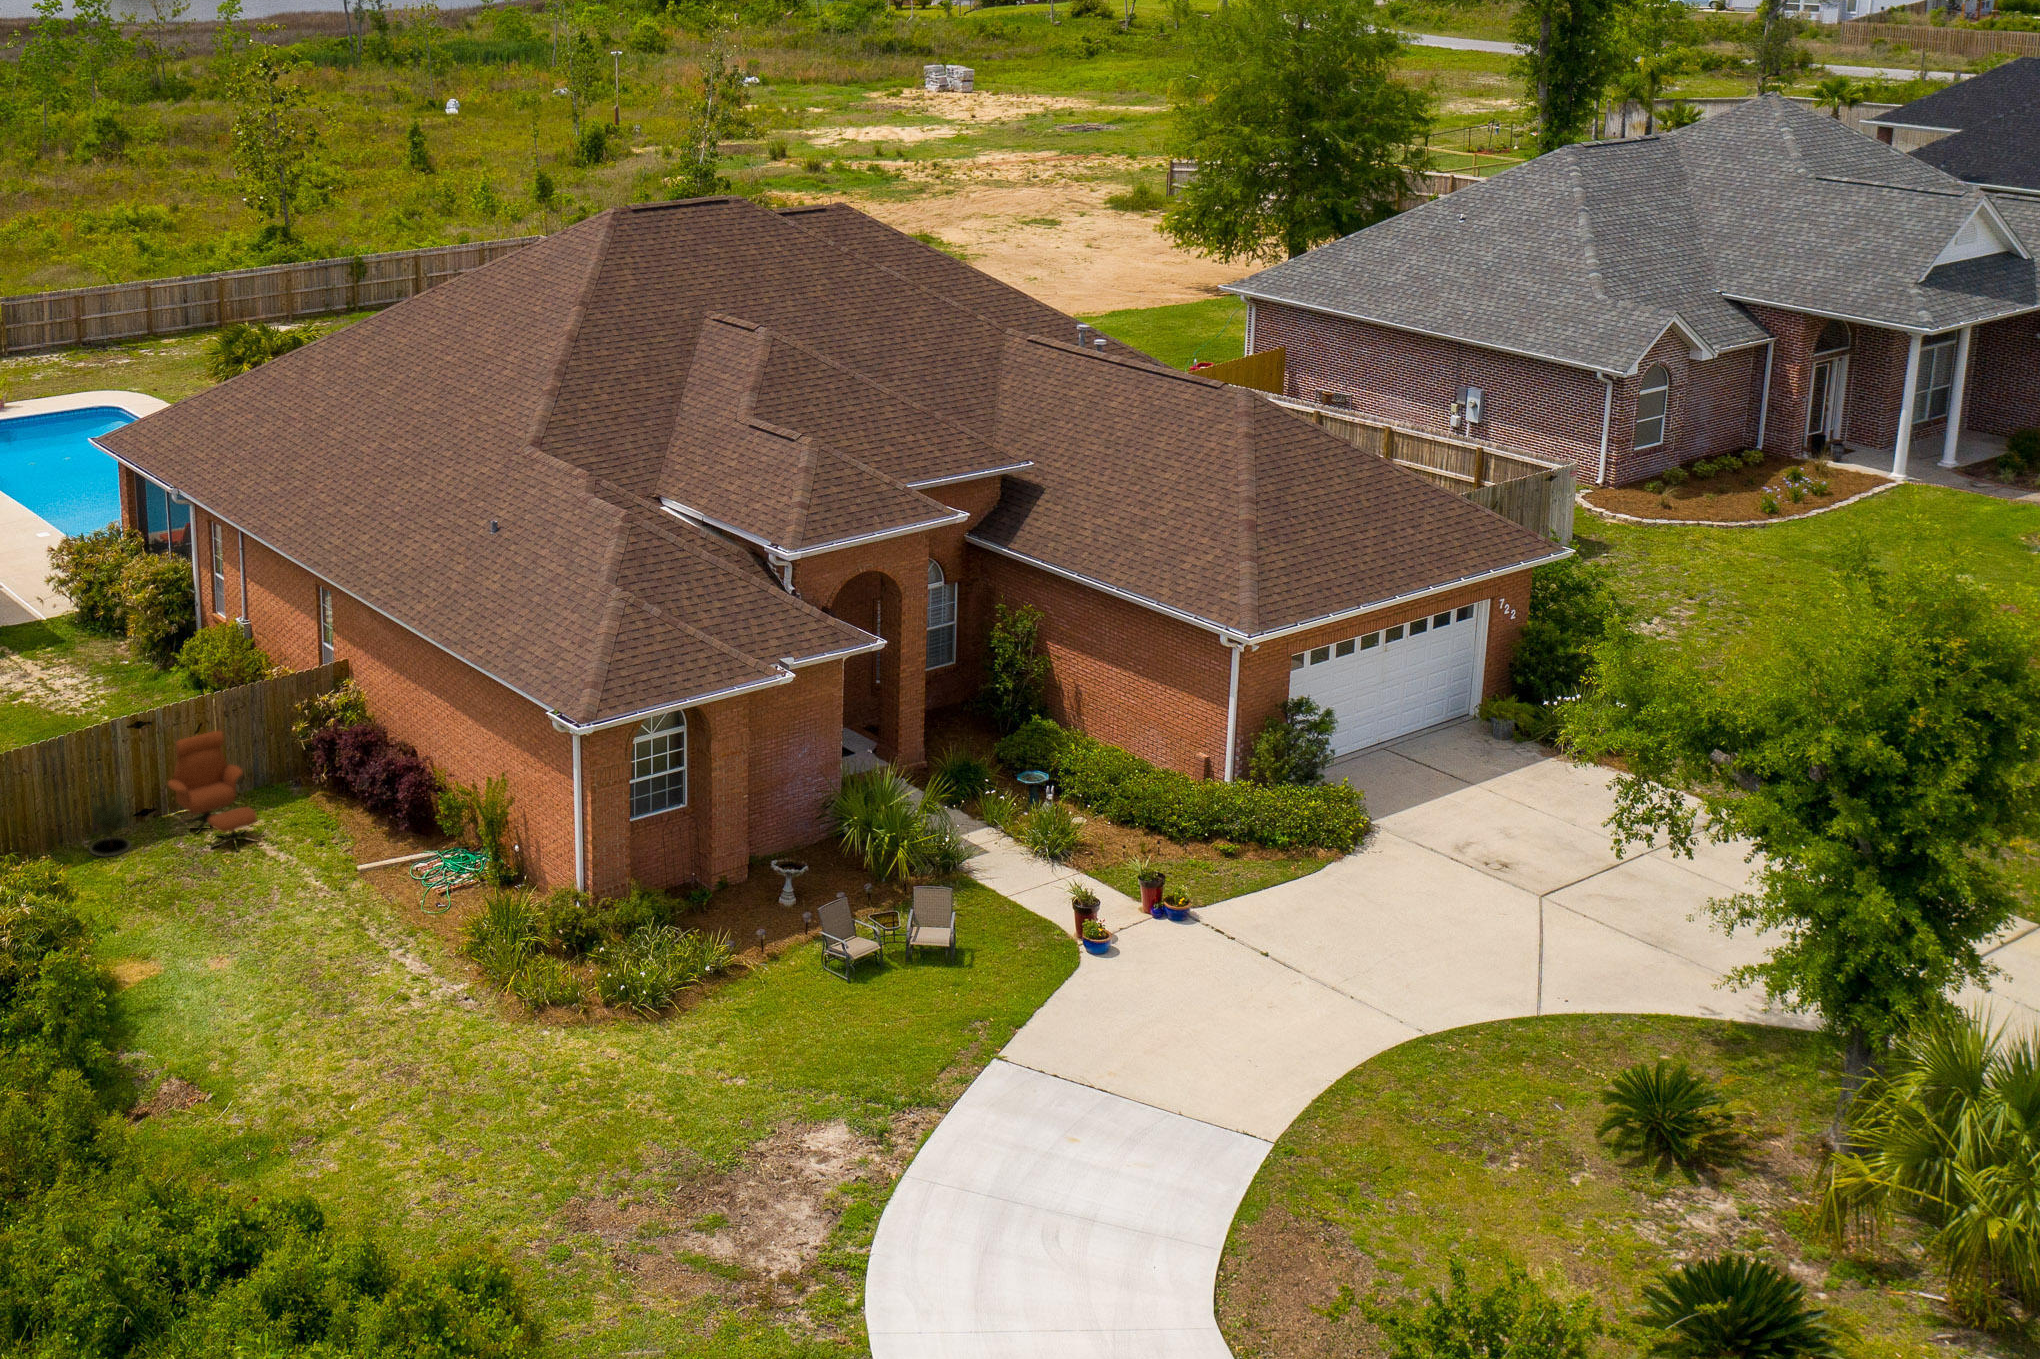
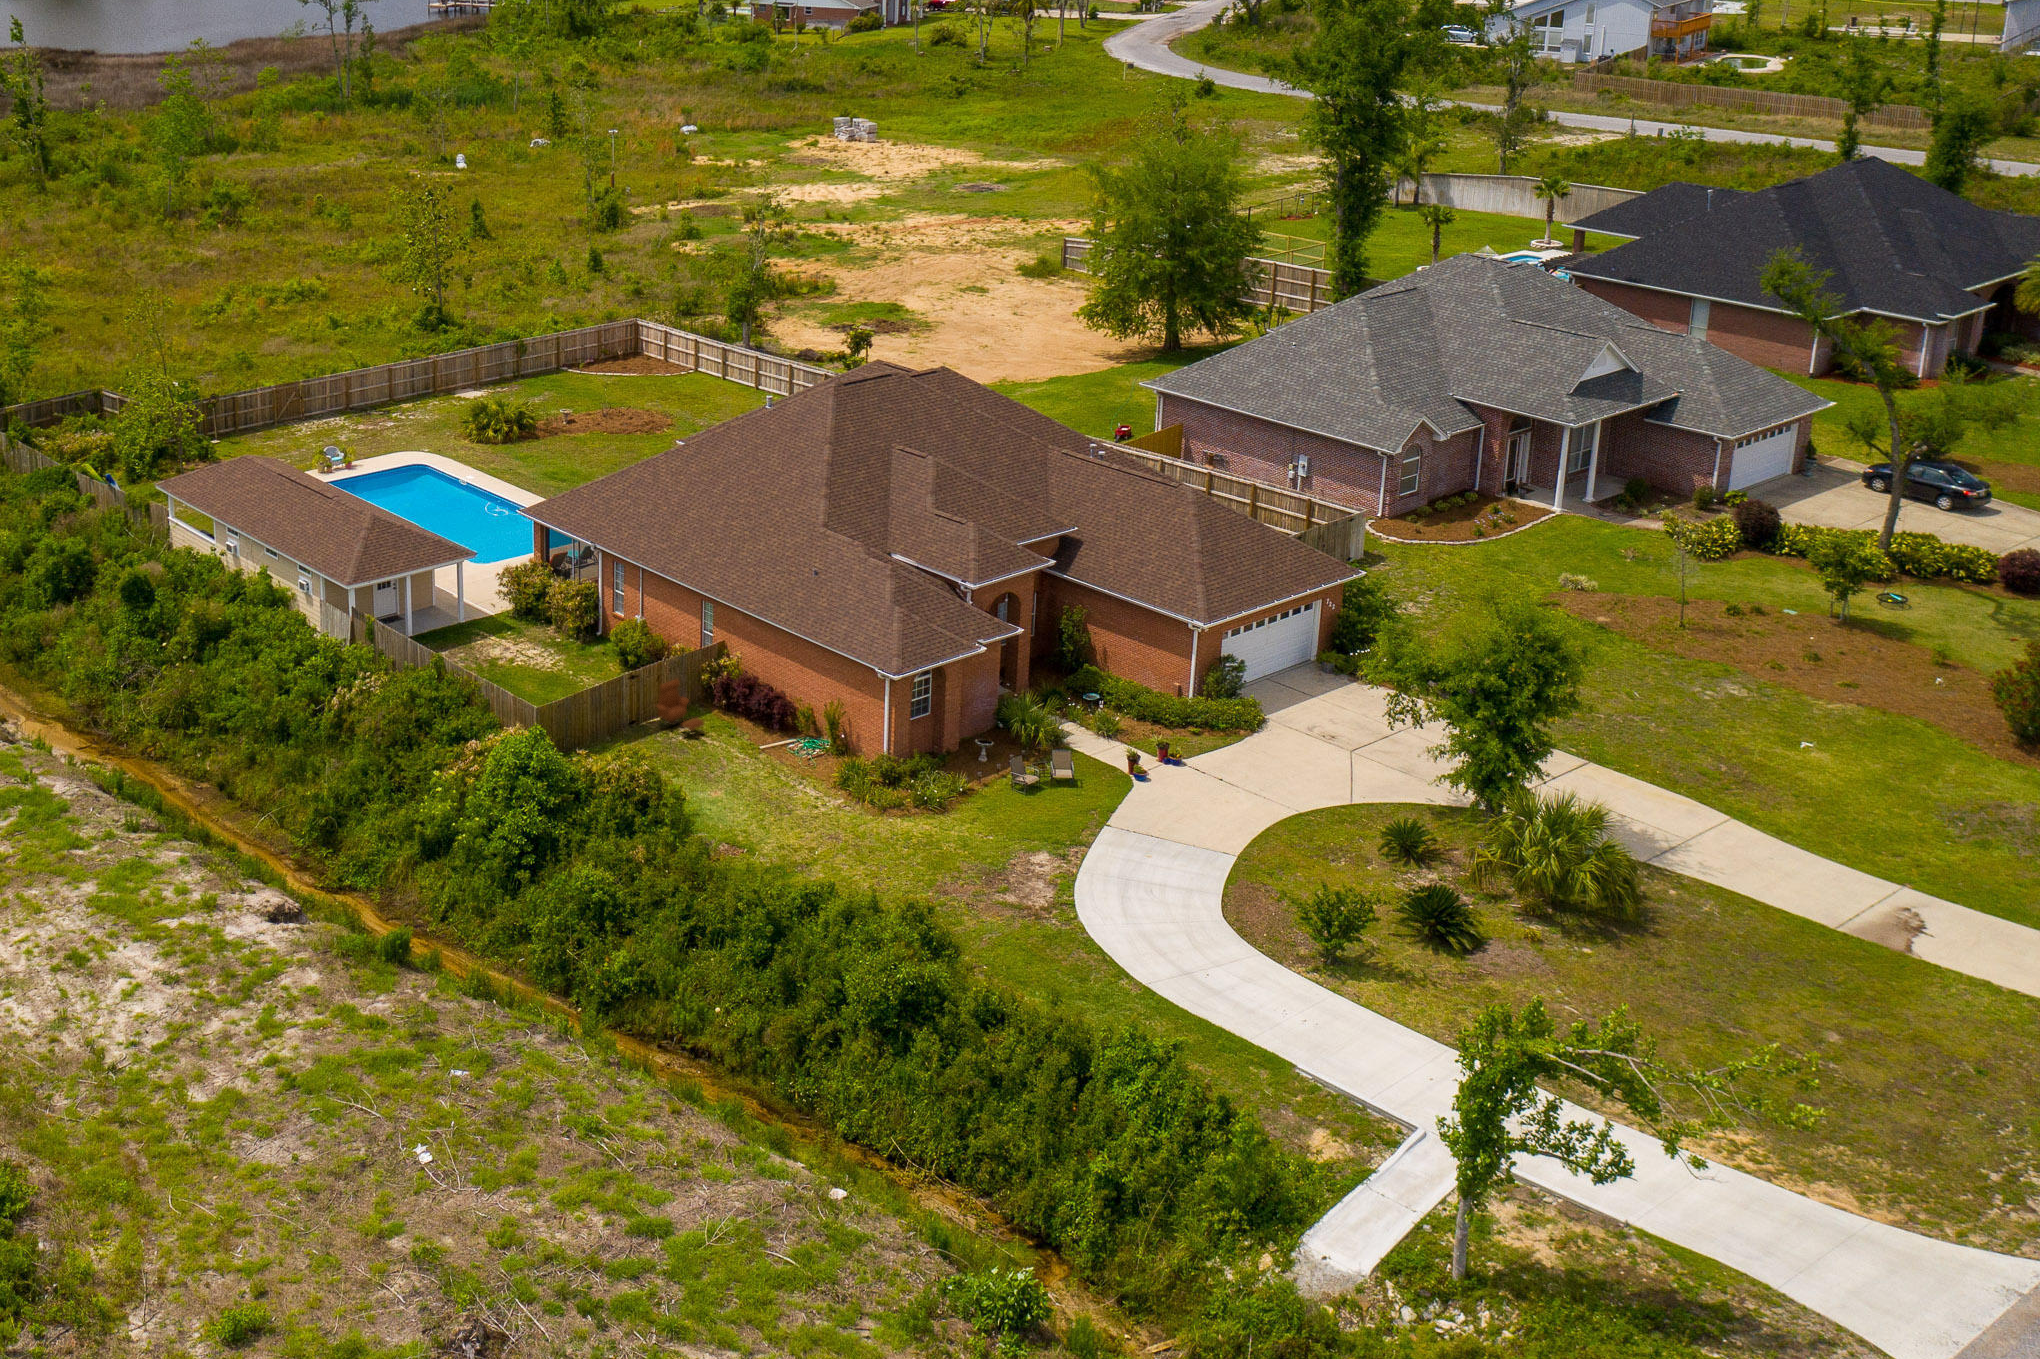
potted tree: present [90,787,131,857] -> none [623,707,644,743]

